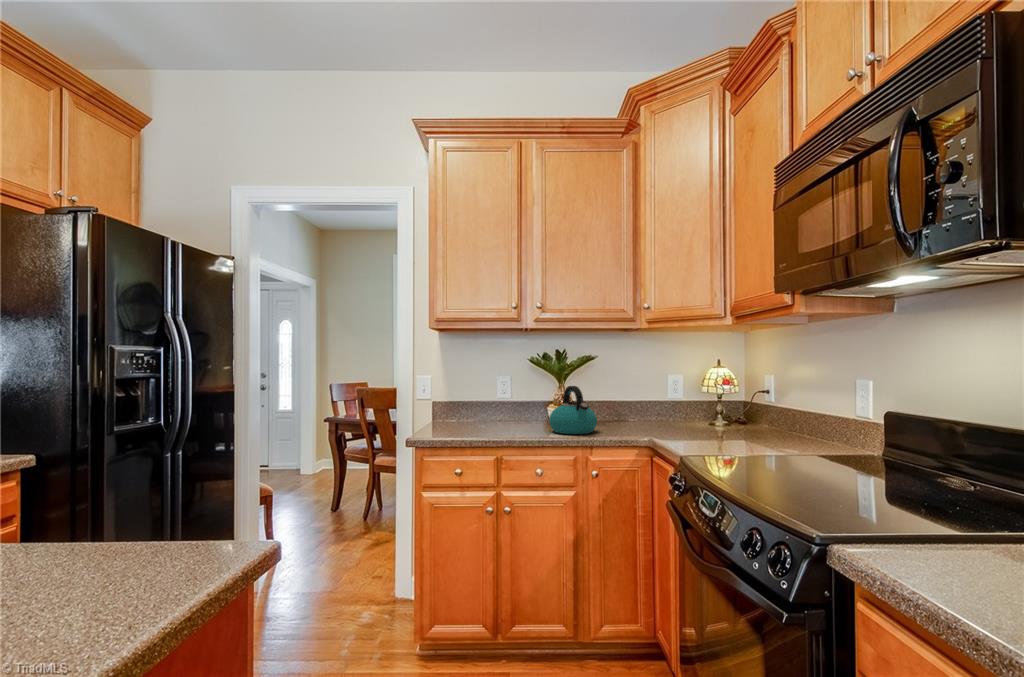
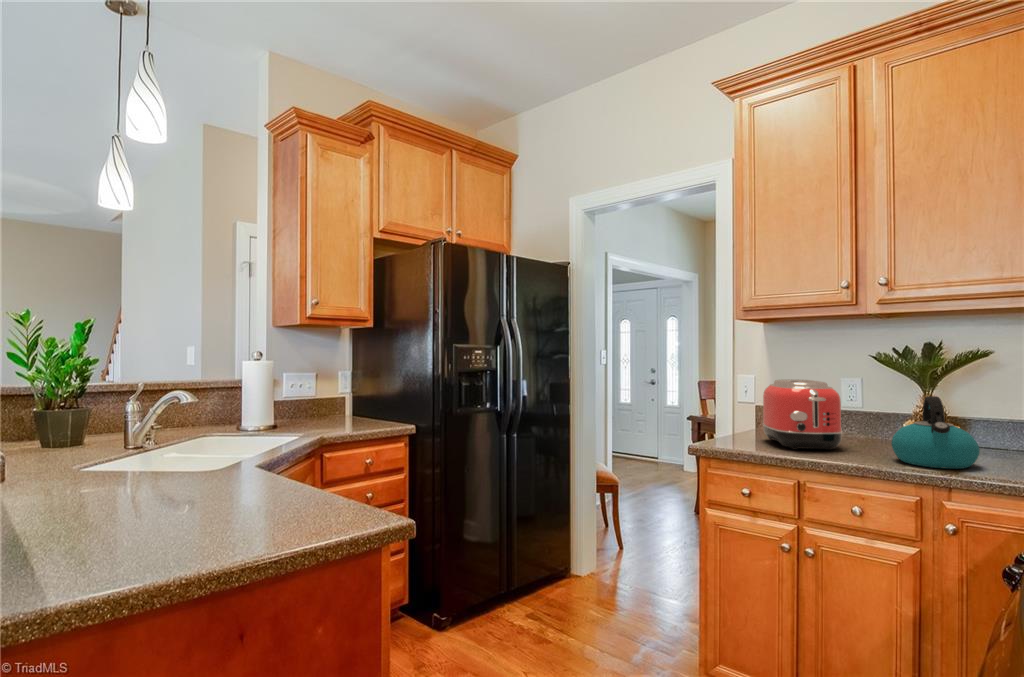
toaster: none [452,378,514,434] -> present [762,379,843,450]

